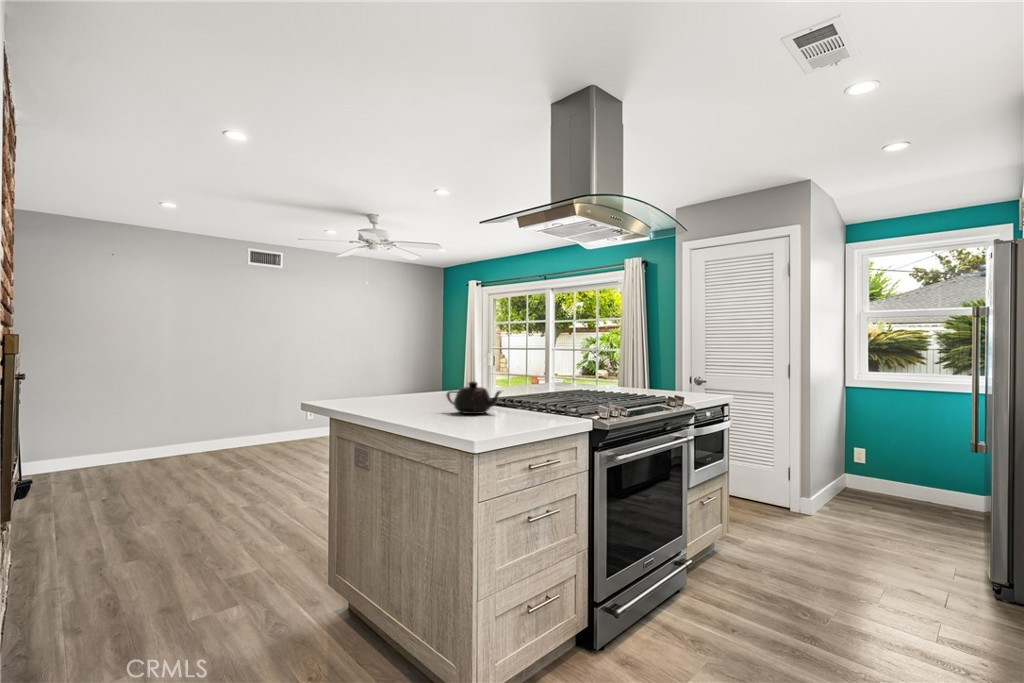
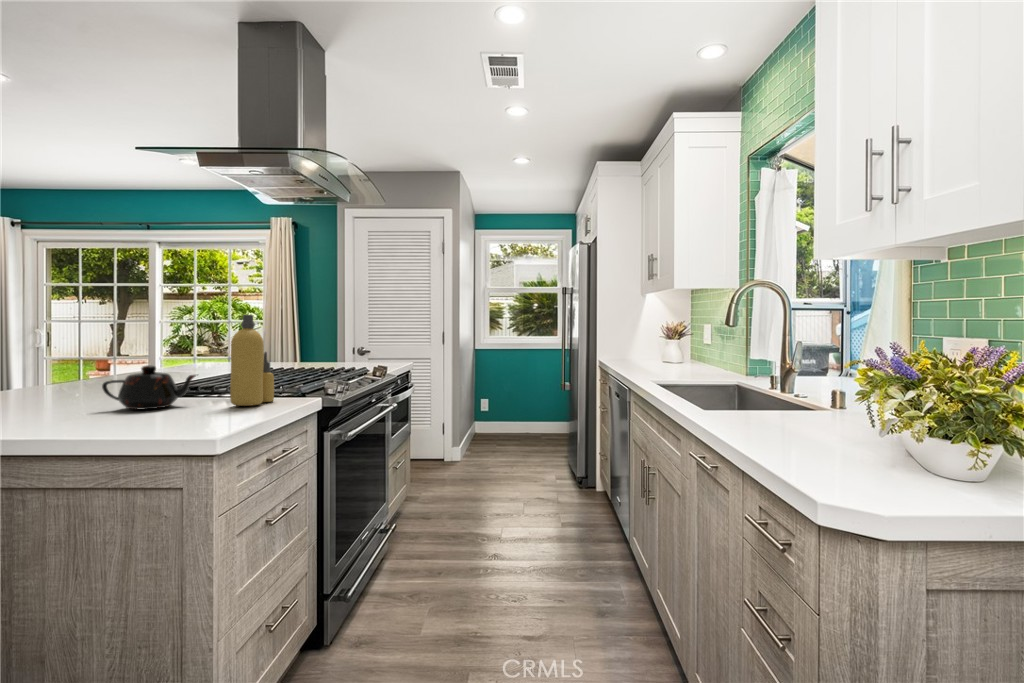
bottle: none [517,344,555,419] -> present [230,315,274,406]

